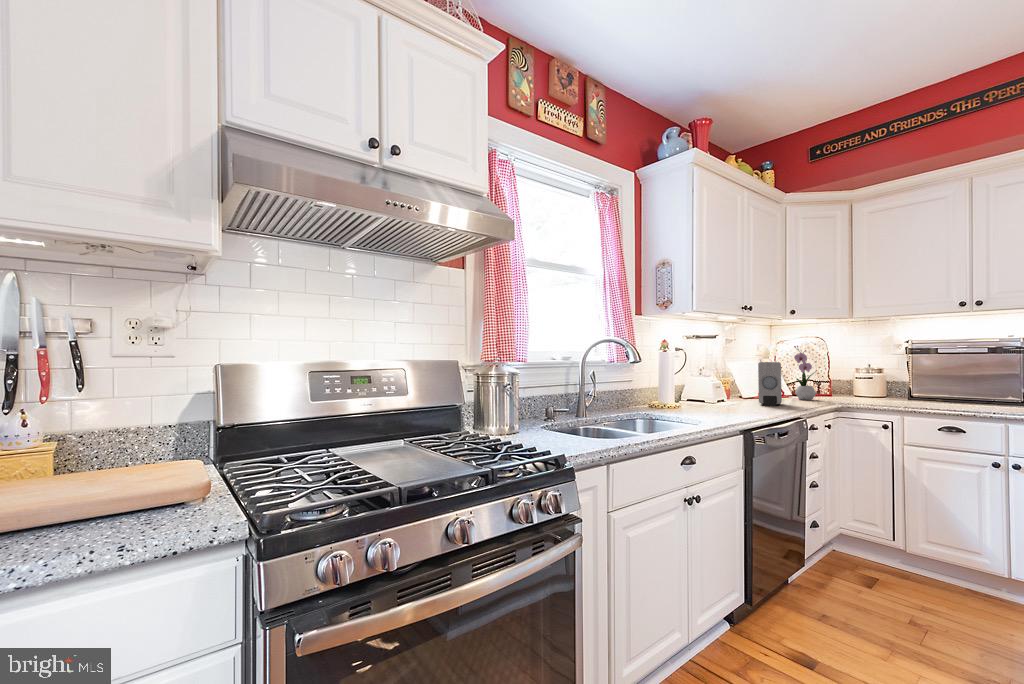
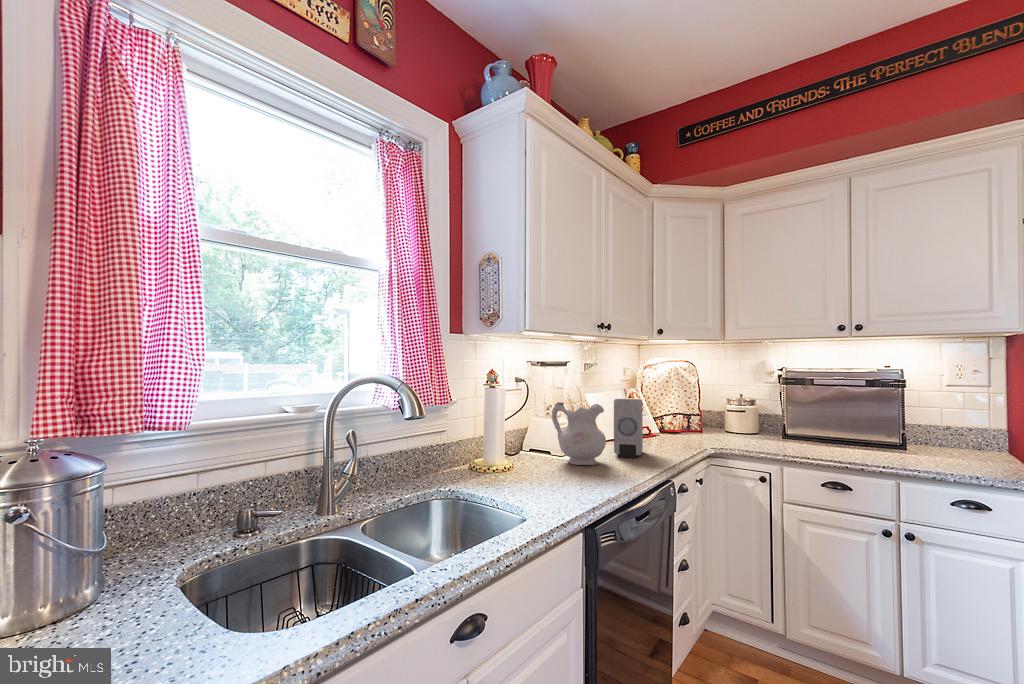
flower arrangement: present [794,346,816,400] -> none [660,372,685,440]
ceramic pitcher: none [711,363,754,408] -> present [552,402,606,465]

